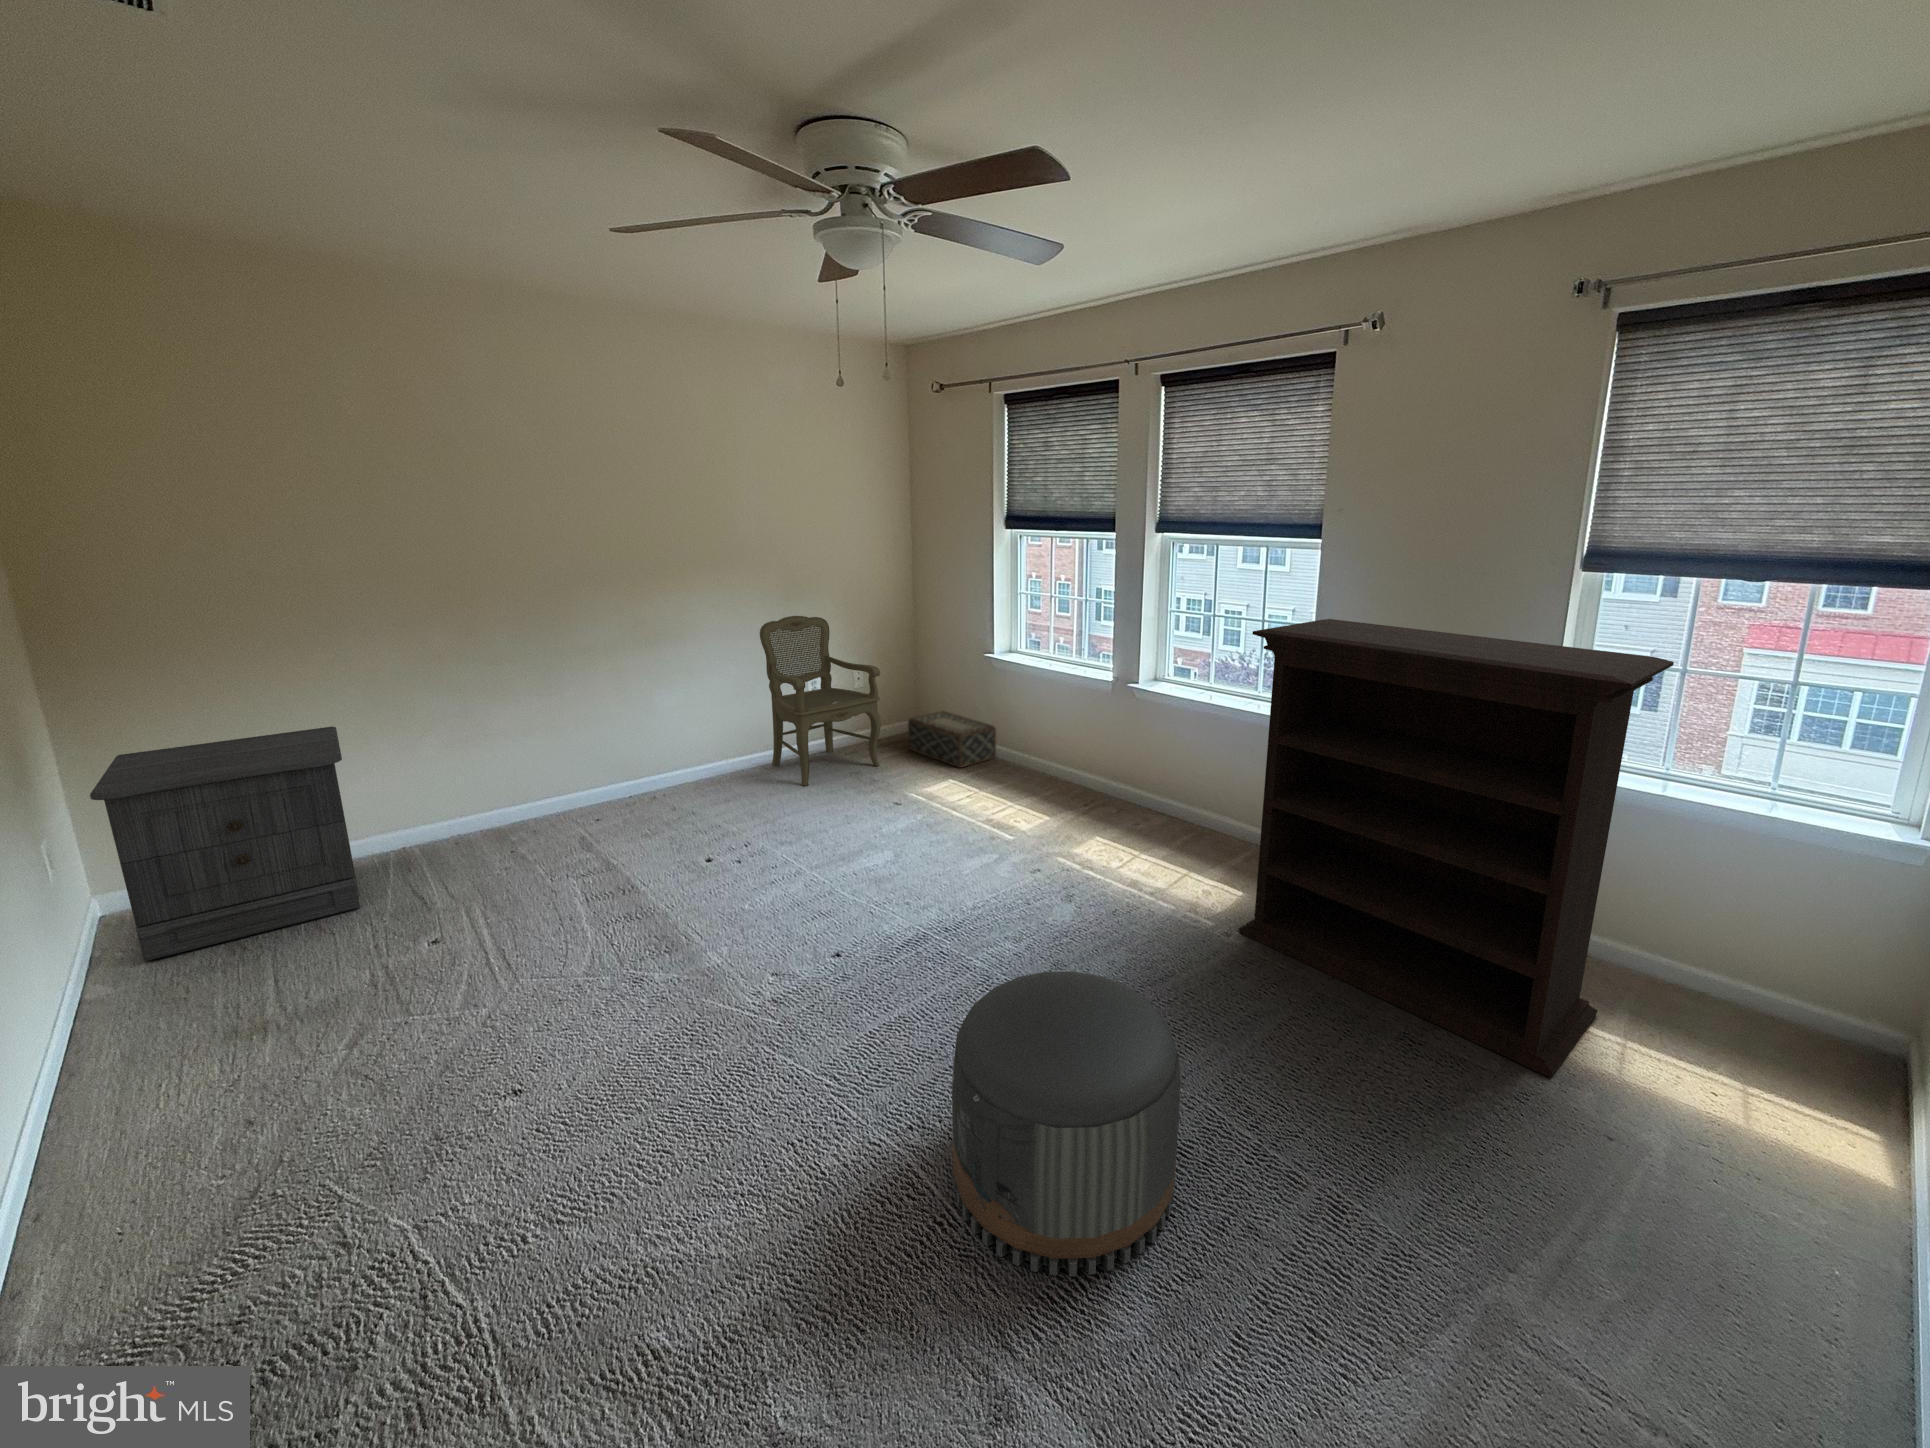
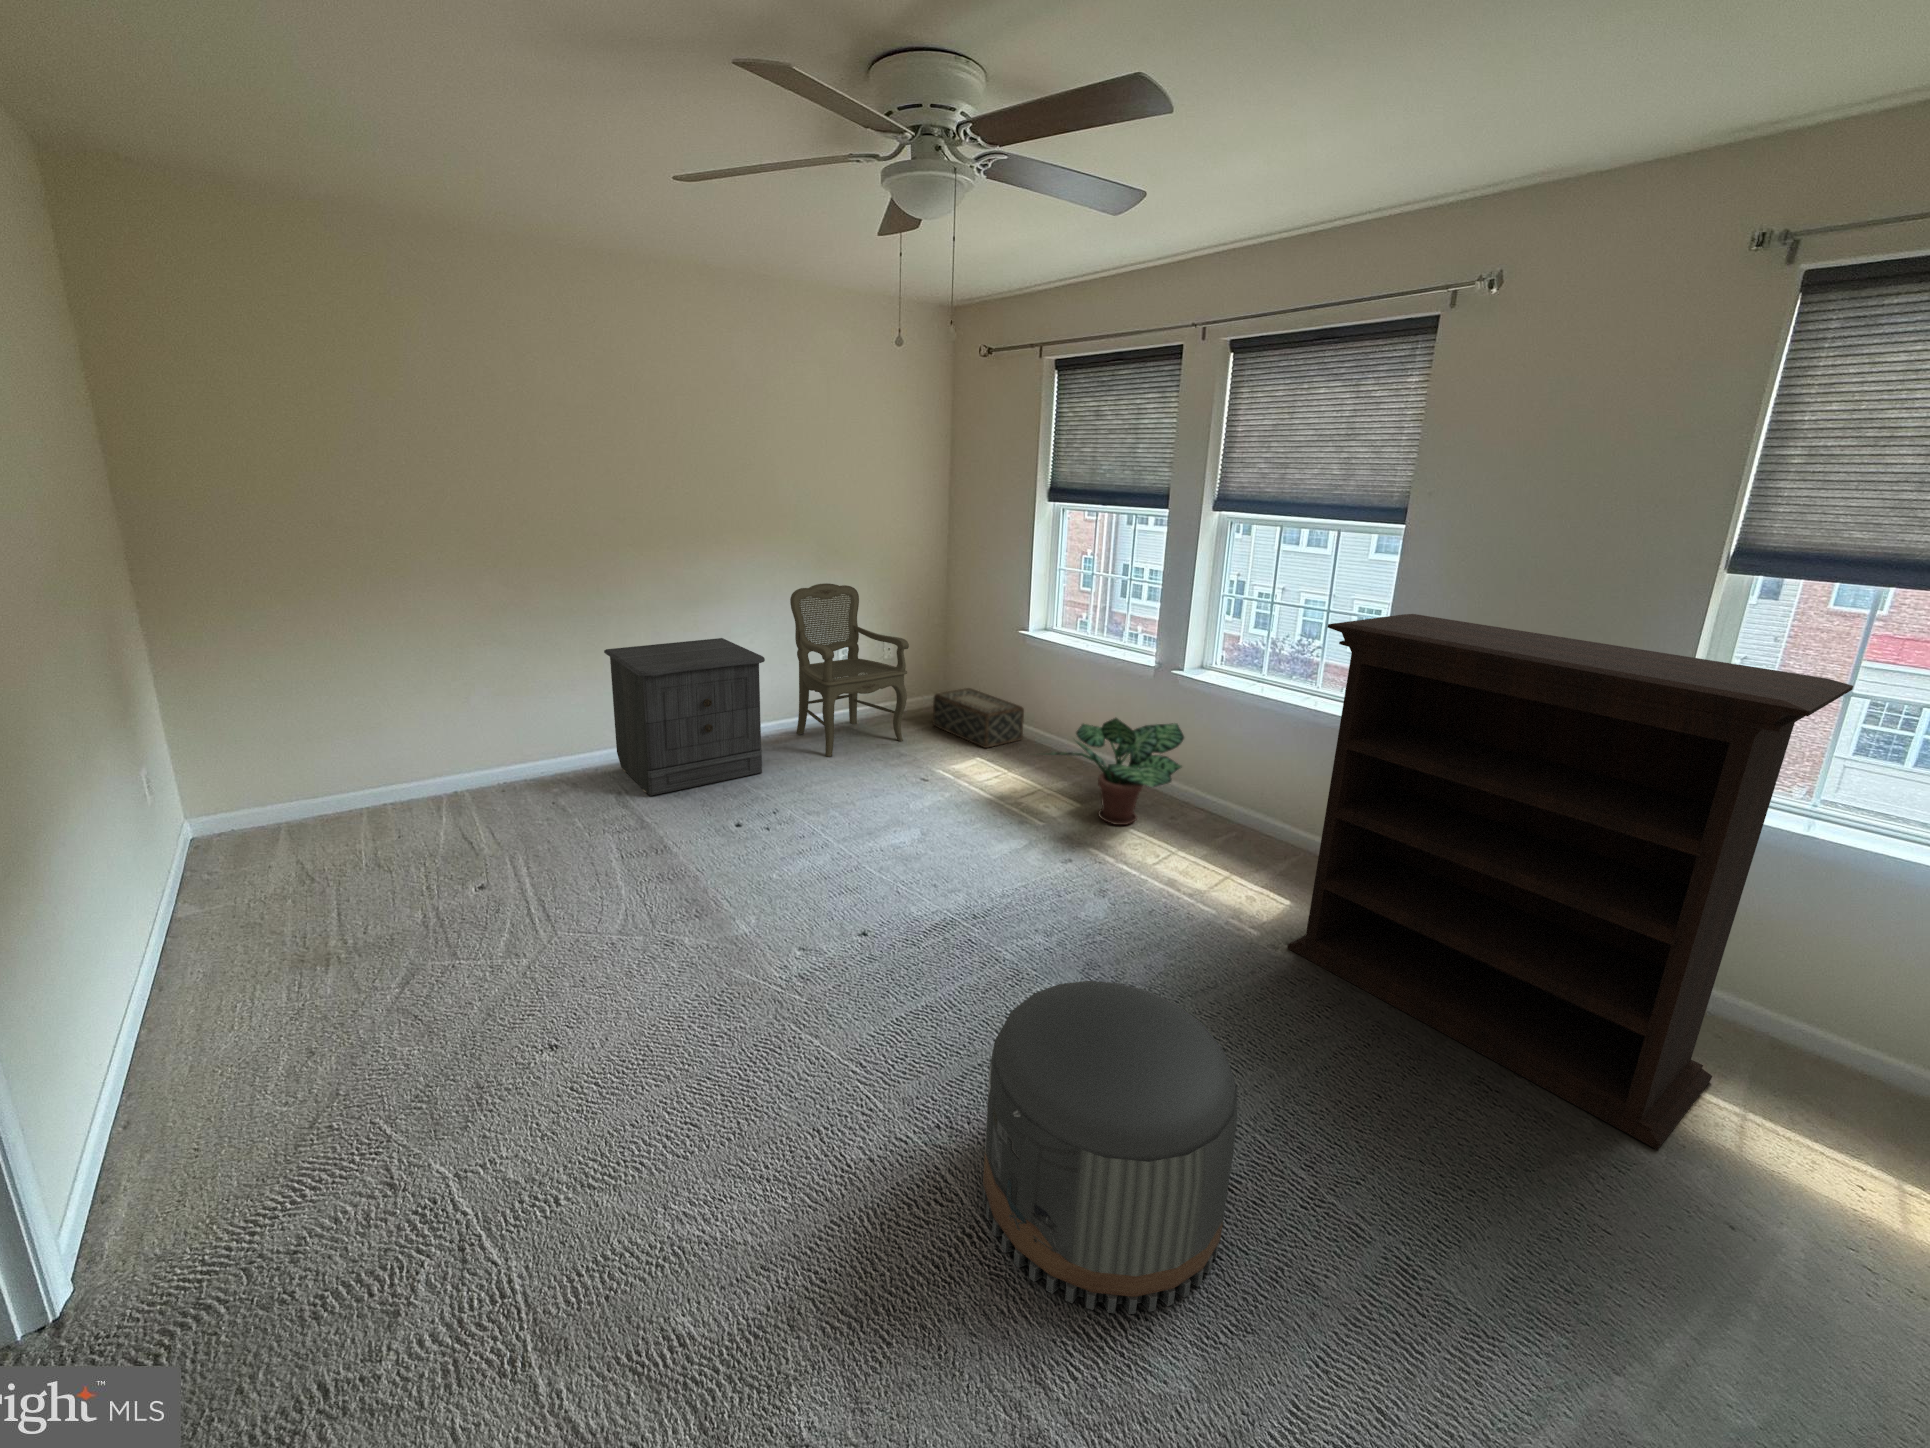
nightstand: present [90,726,360,961] -> present [604,638,765,796]
potted plant: none [996,729,1143,832] -> present [1046,718,1184,825]

